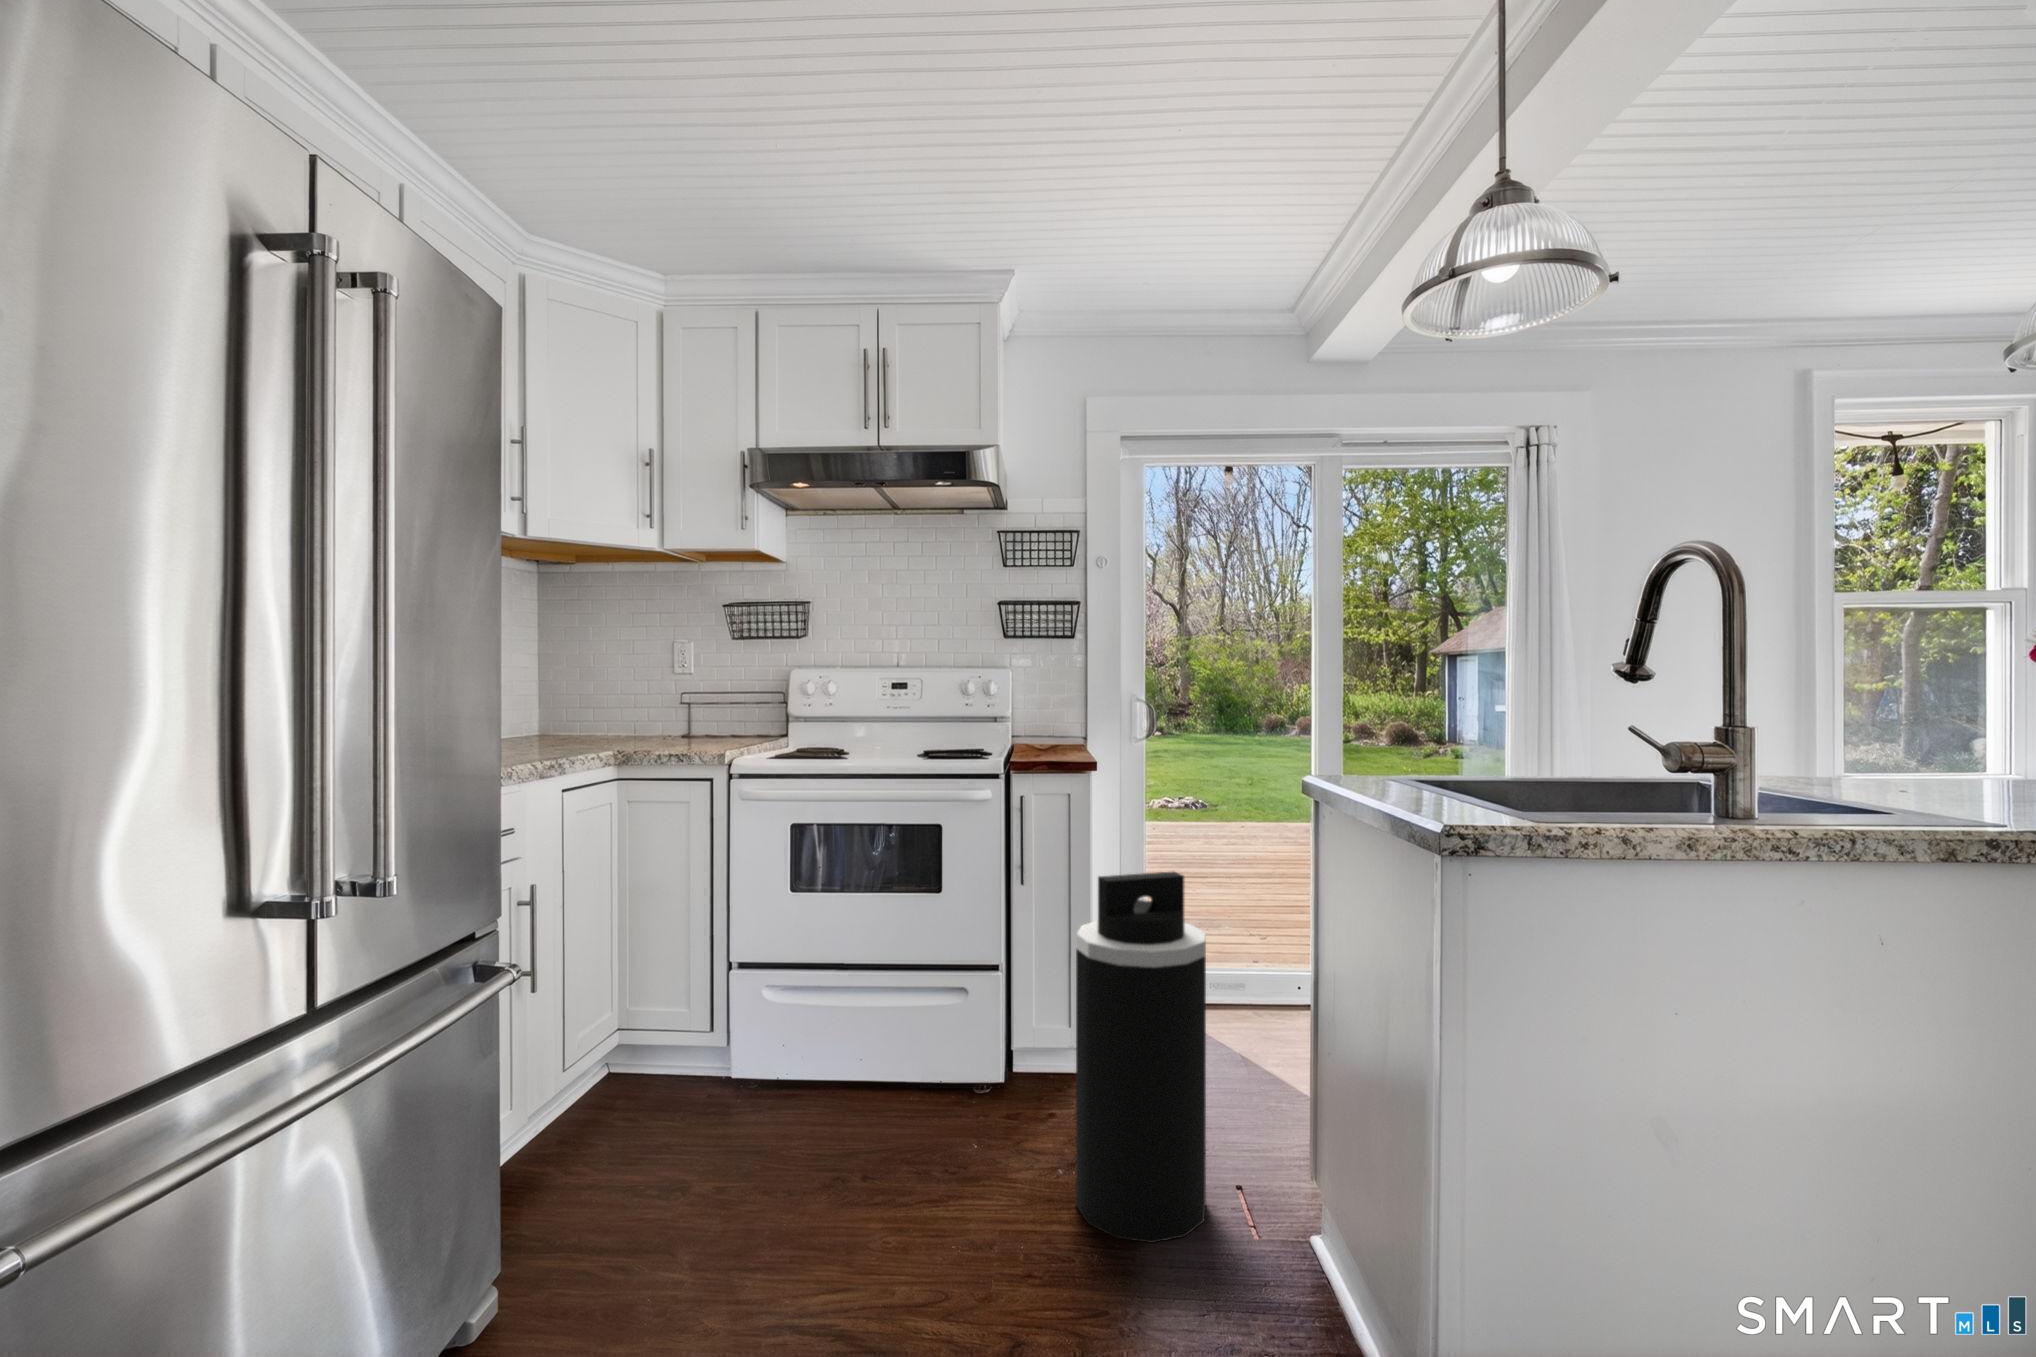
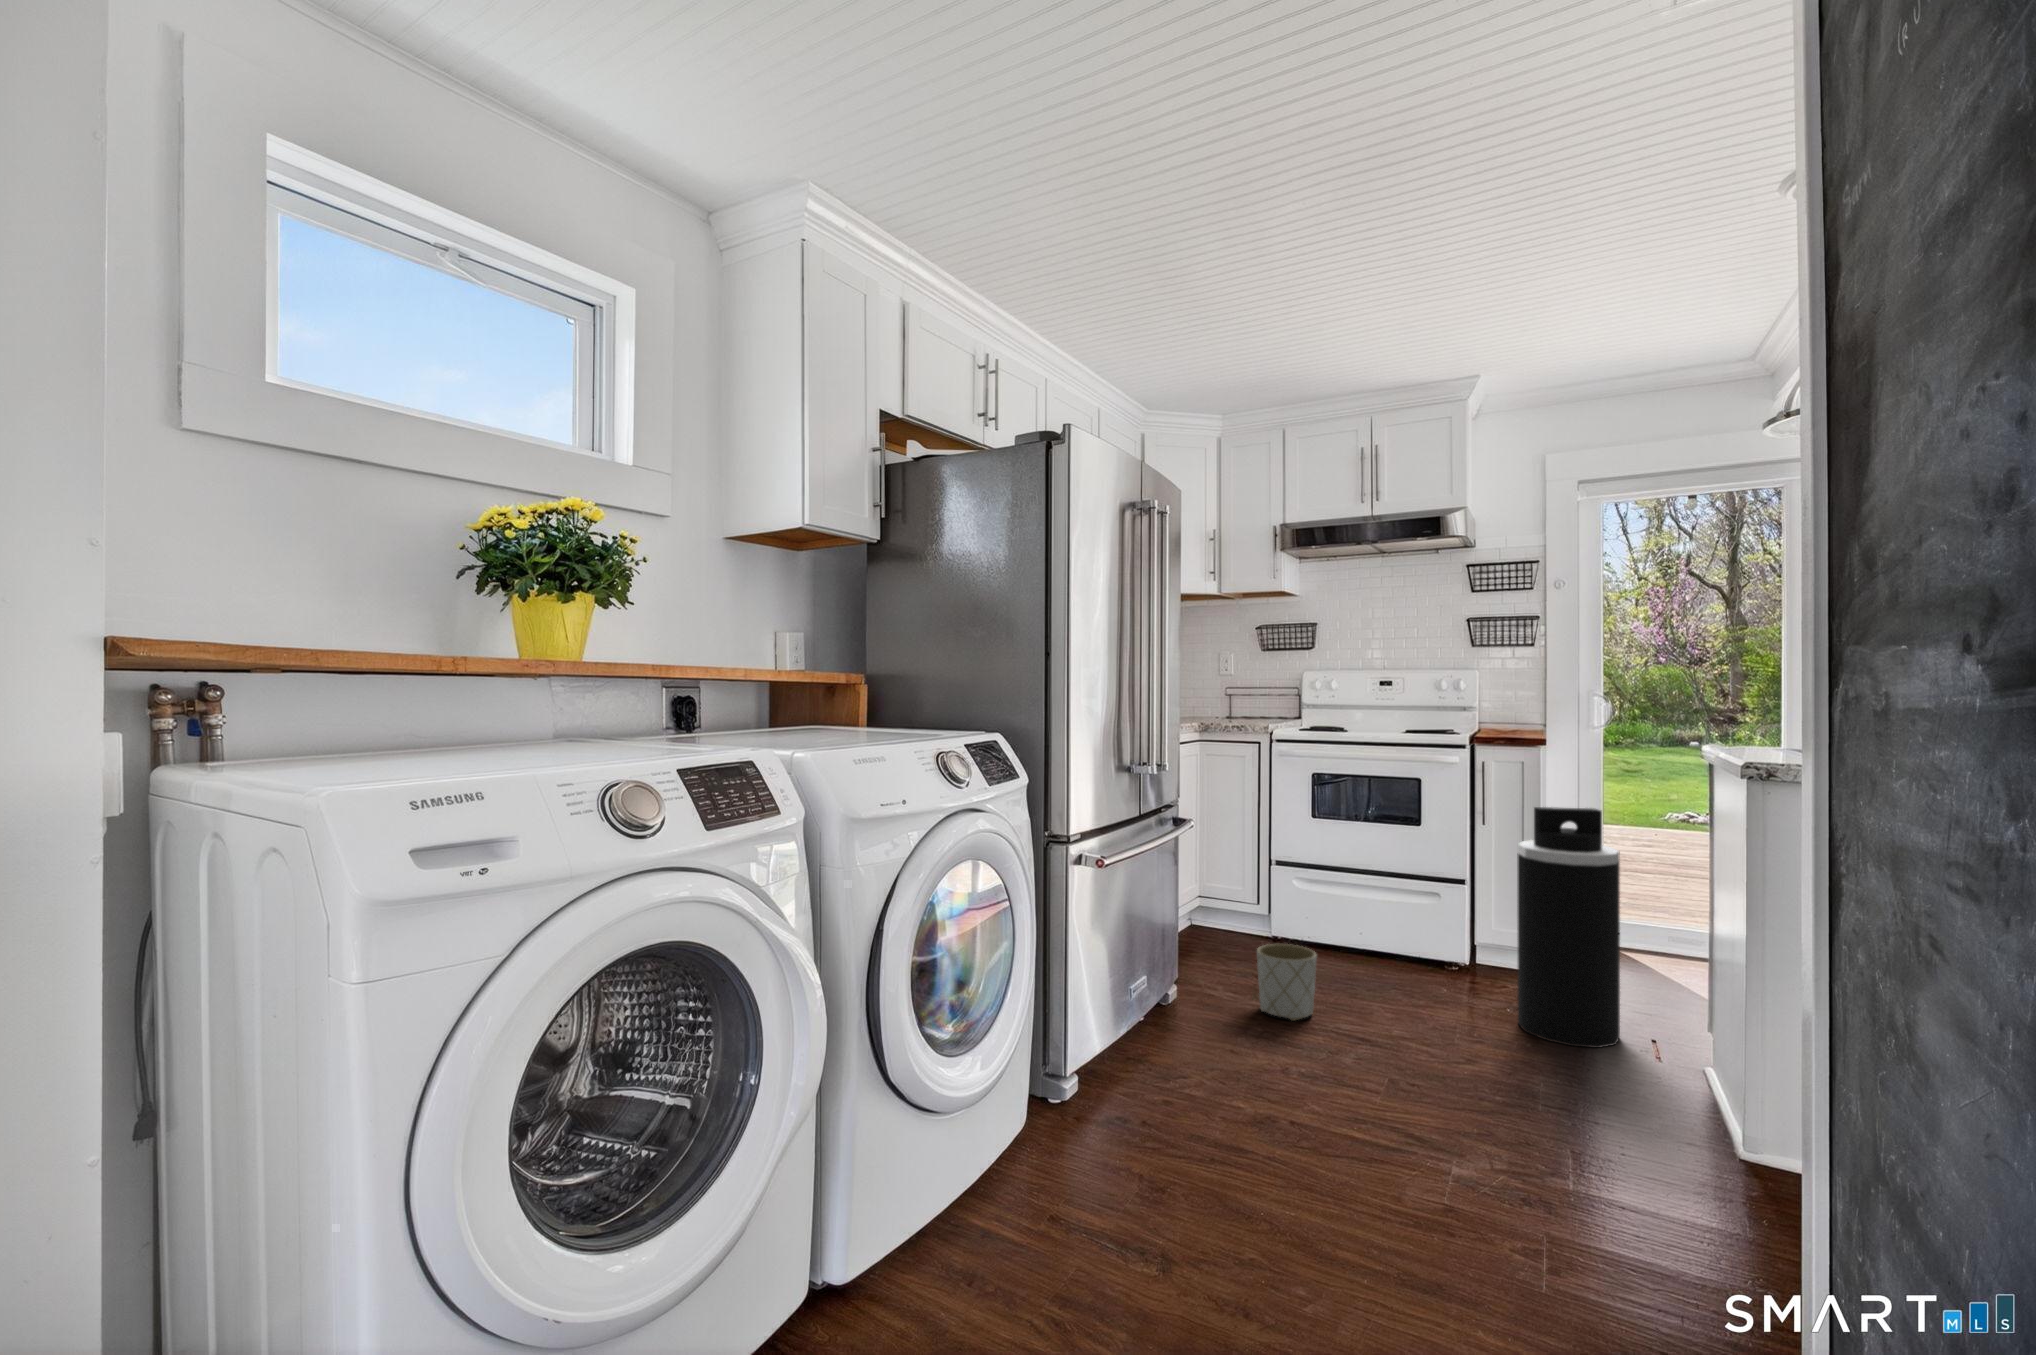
planter: none [664,1148,772,1307] -> present [1257,944,1317,1021]

